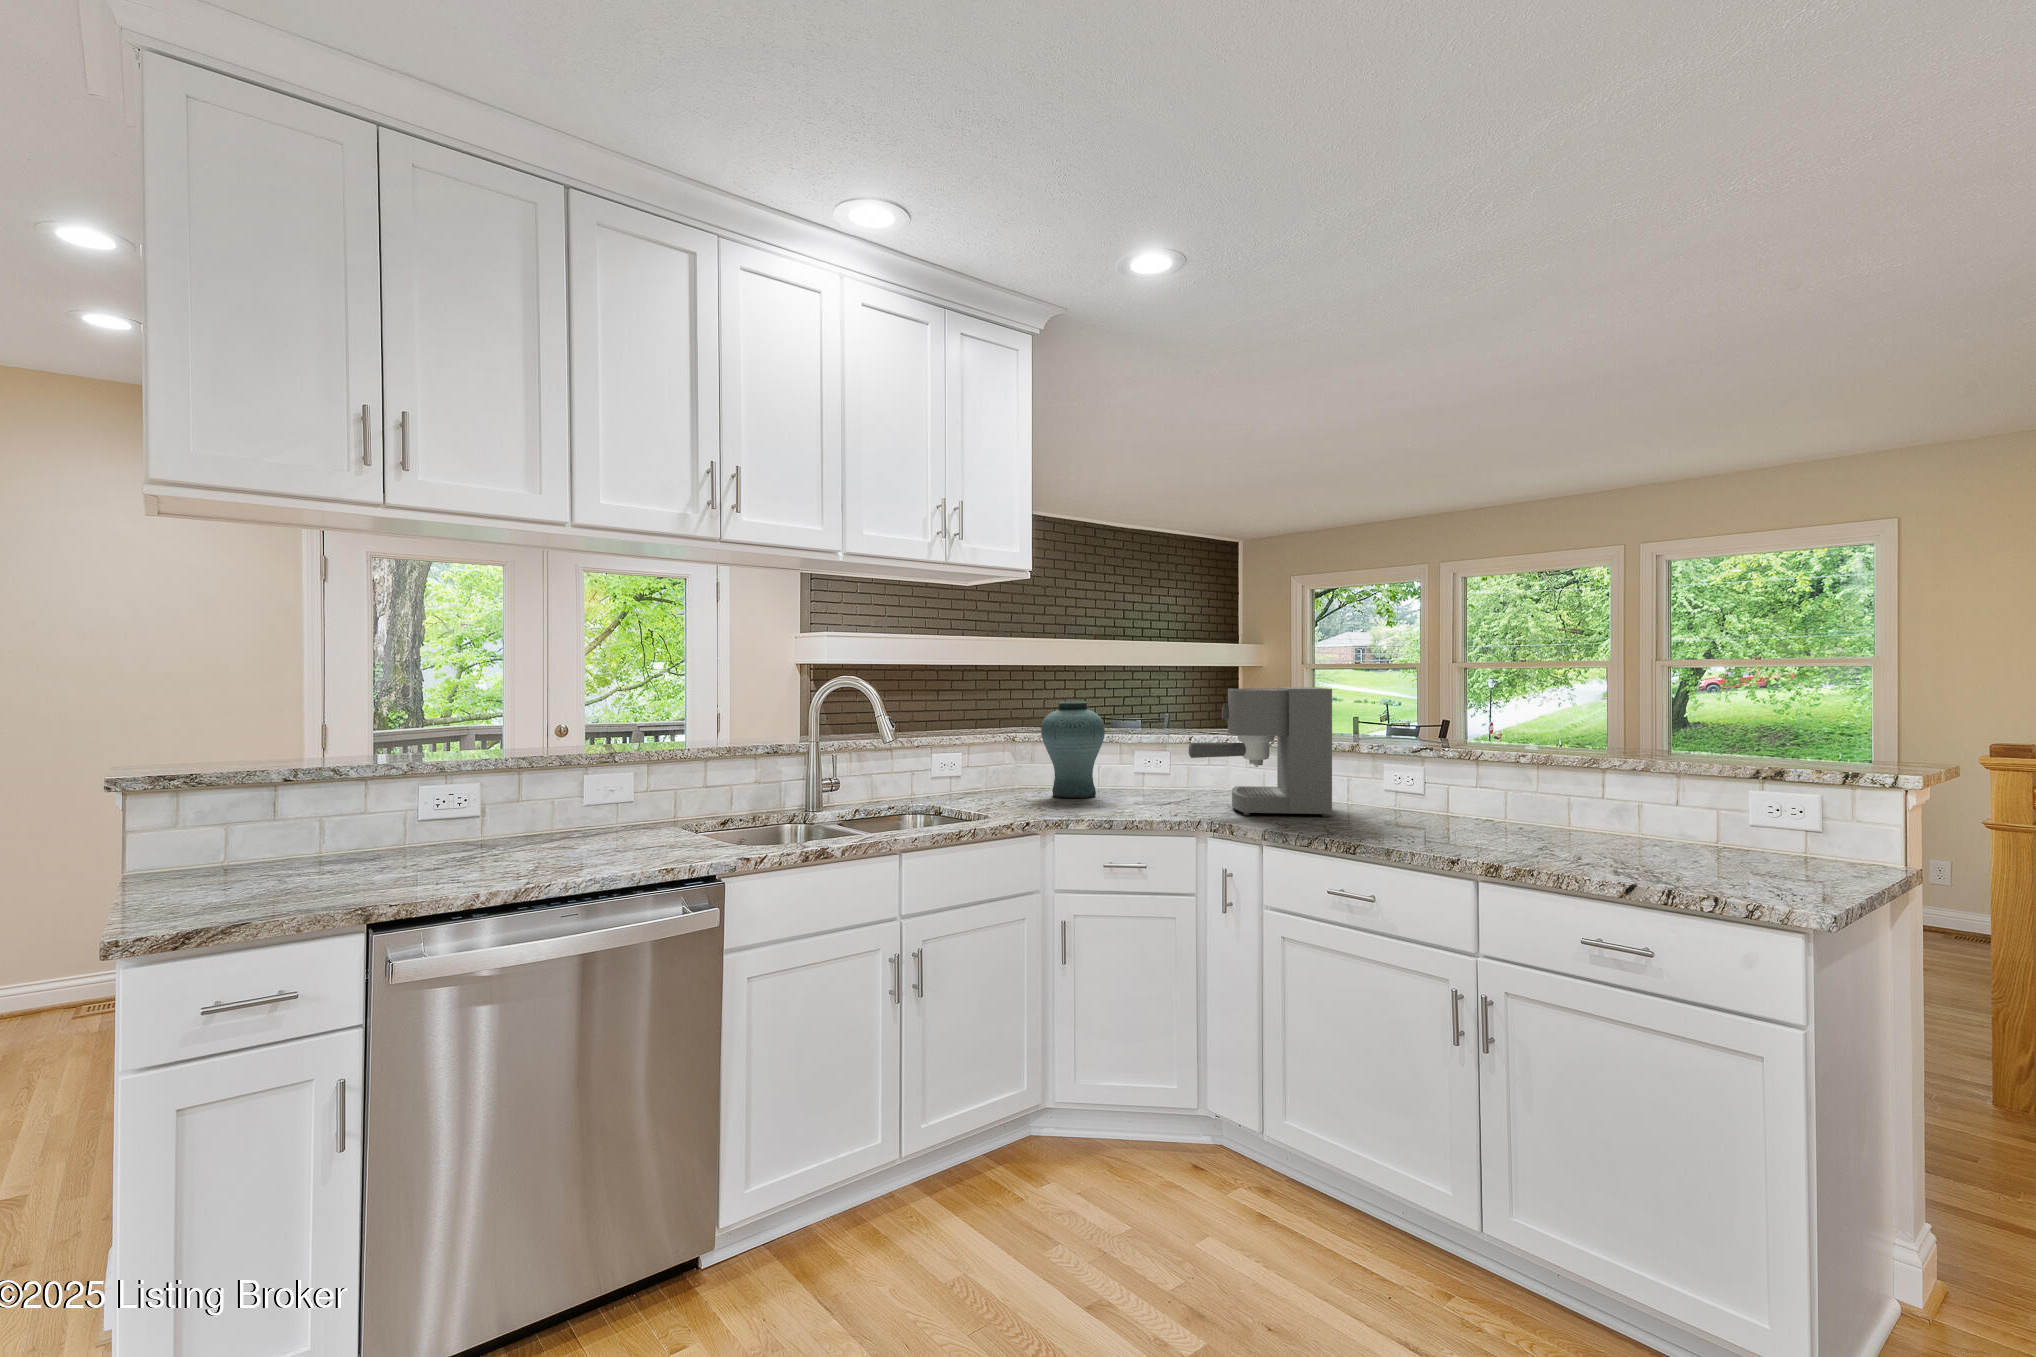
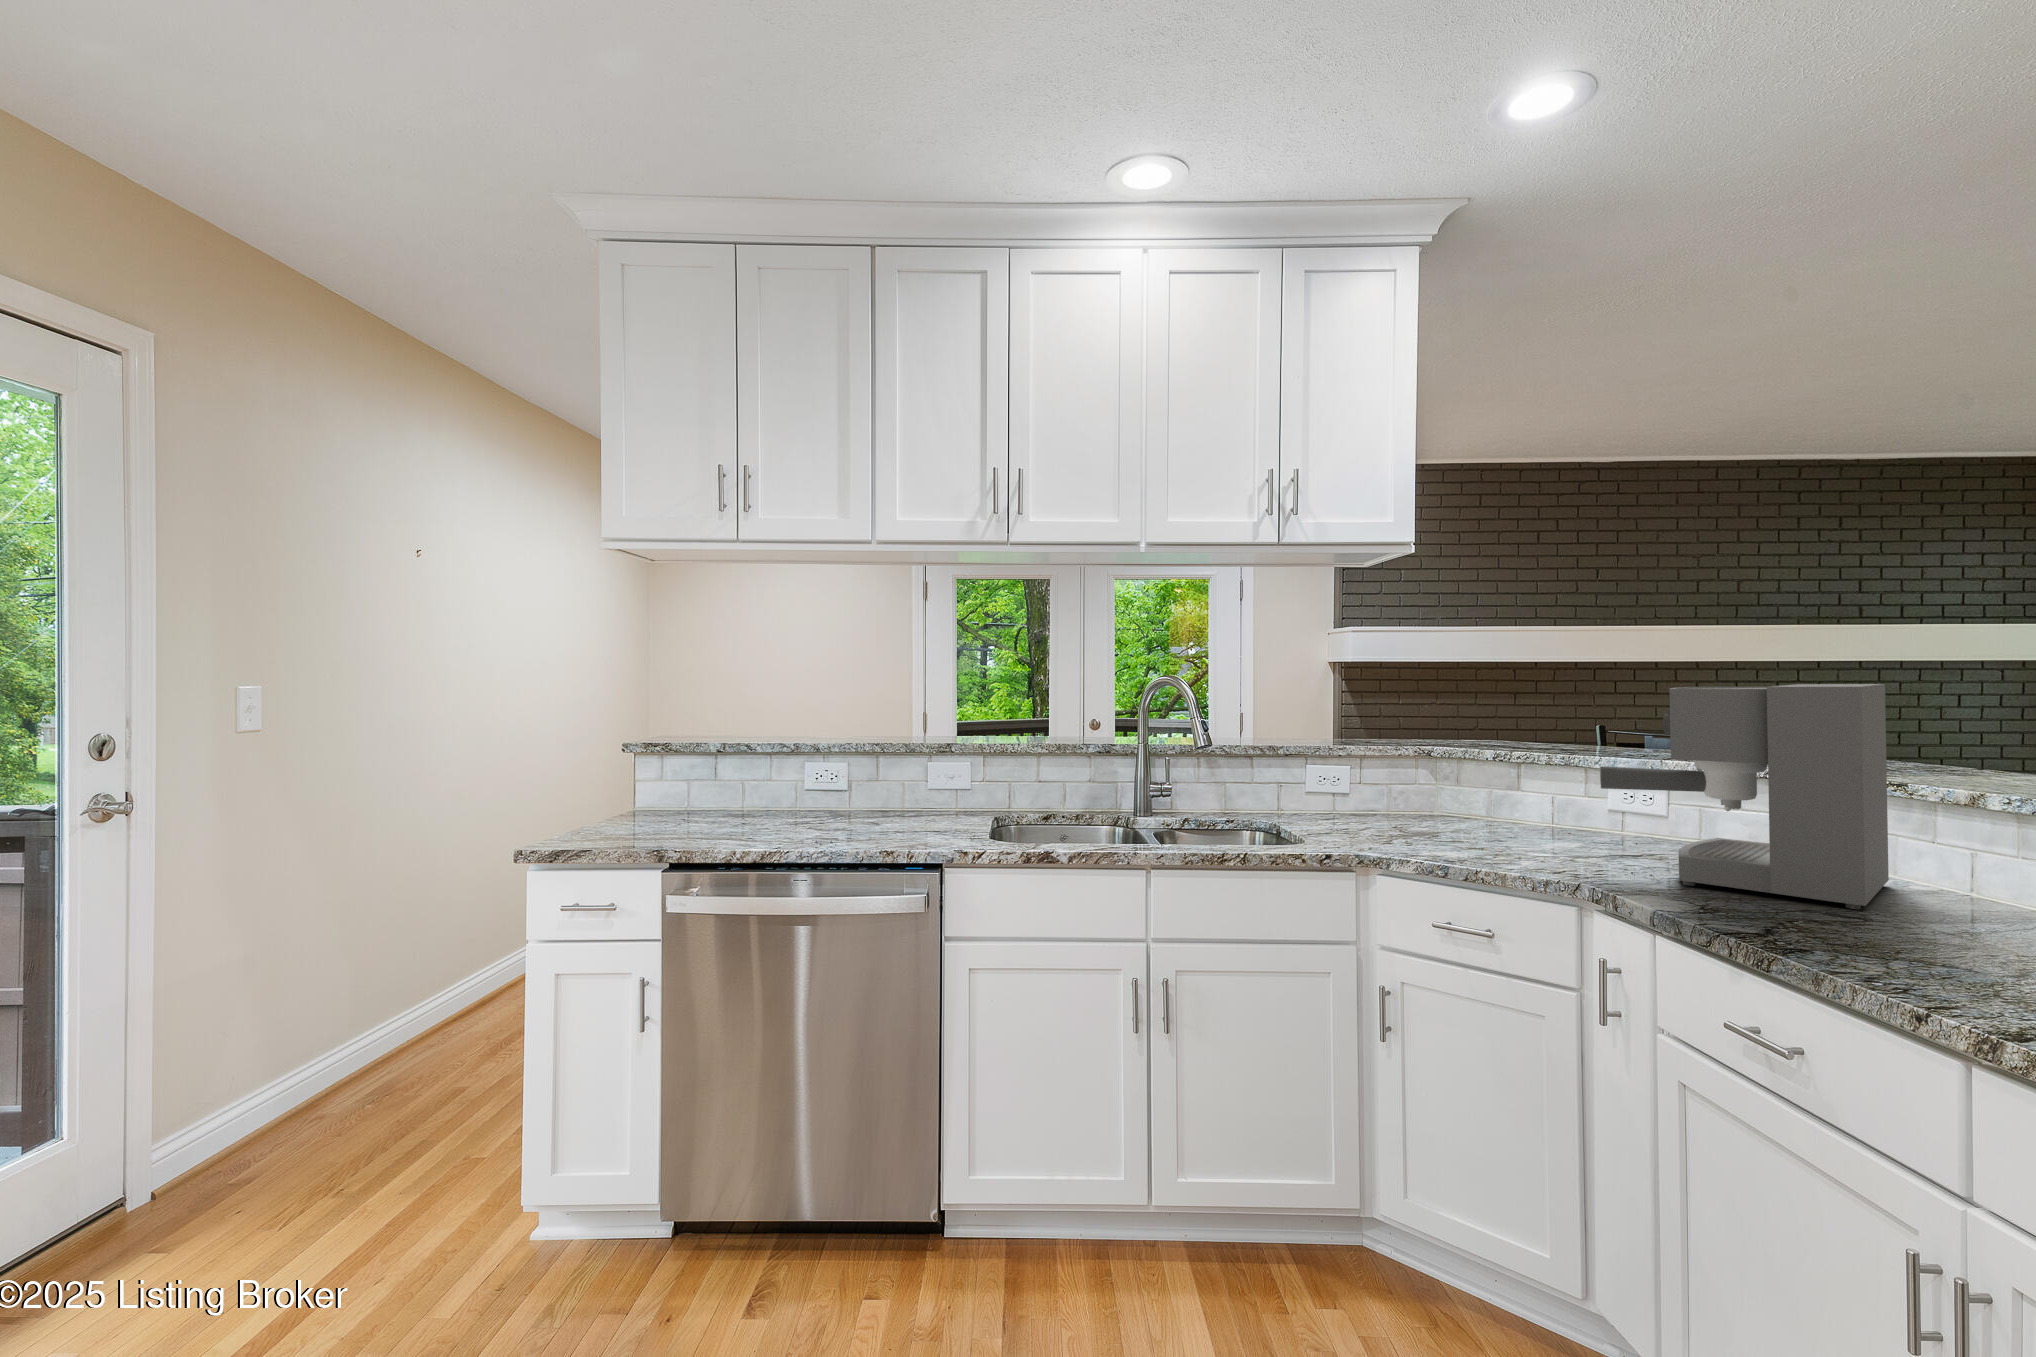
vase: present [1041,701,1105,798] -> none [1435,704,1527,831]

